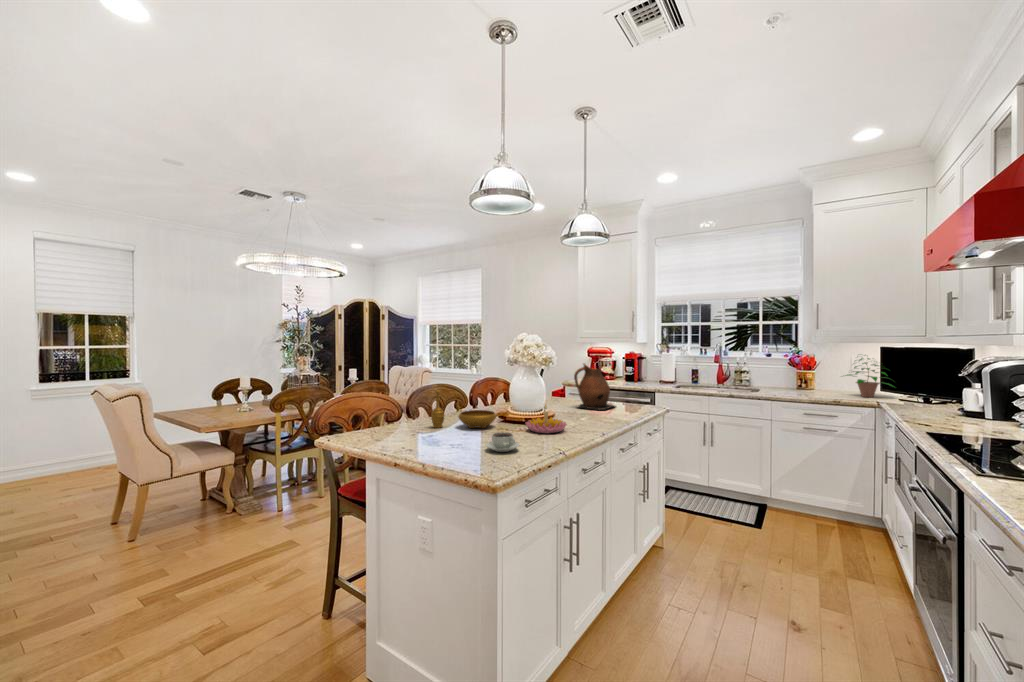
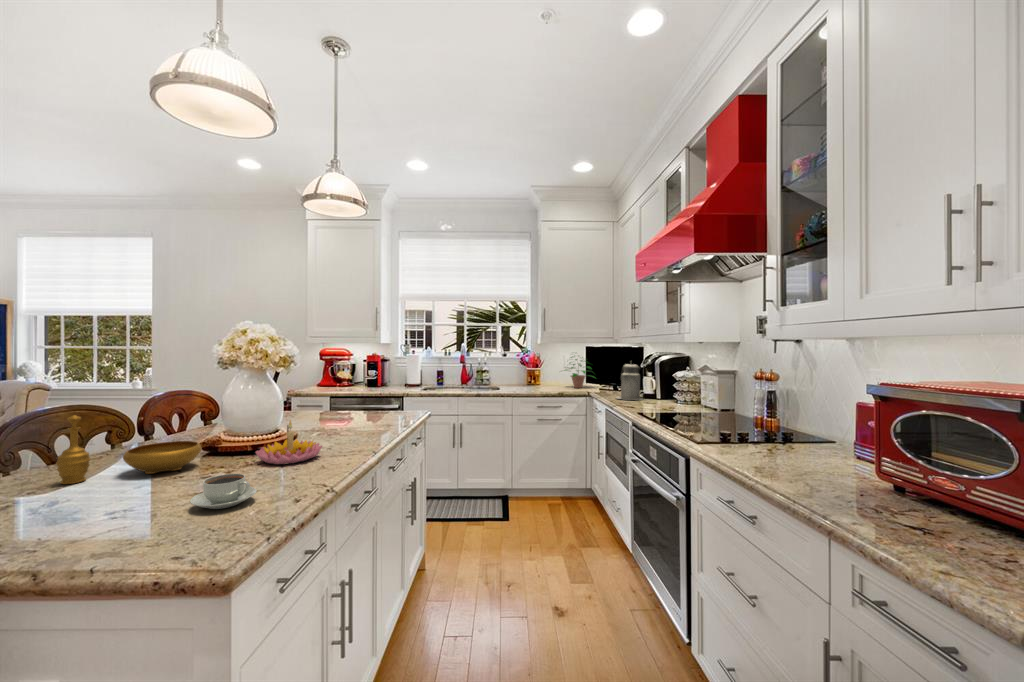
ceramic pitcher: present [574,363,615,410] -> none [318,365,372,423]
canister: none [911,369,957,418] -> present [617,362,642,400]

